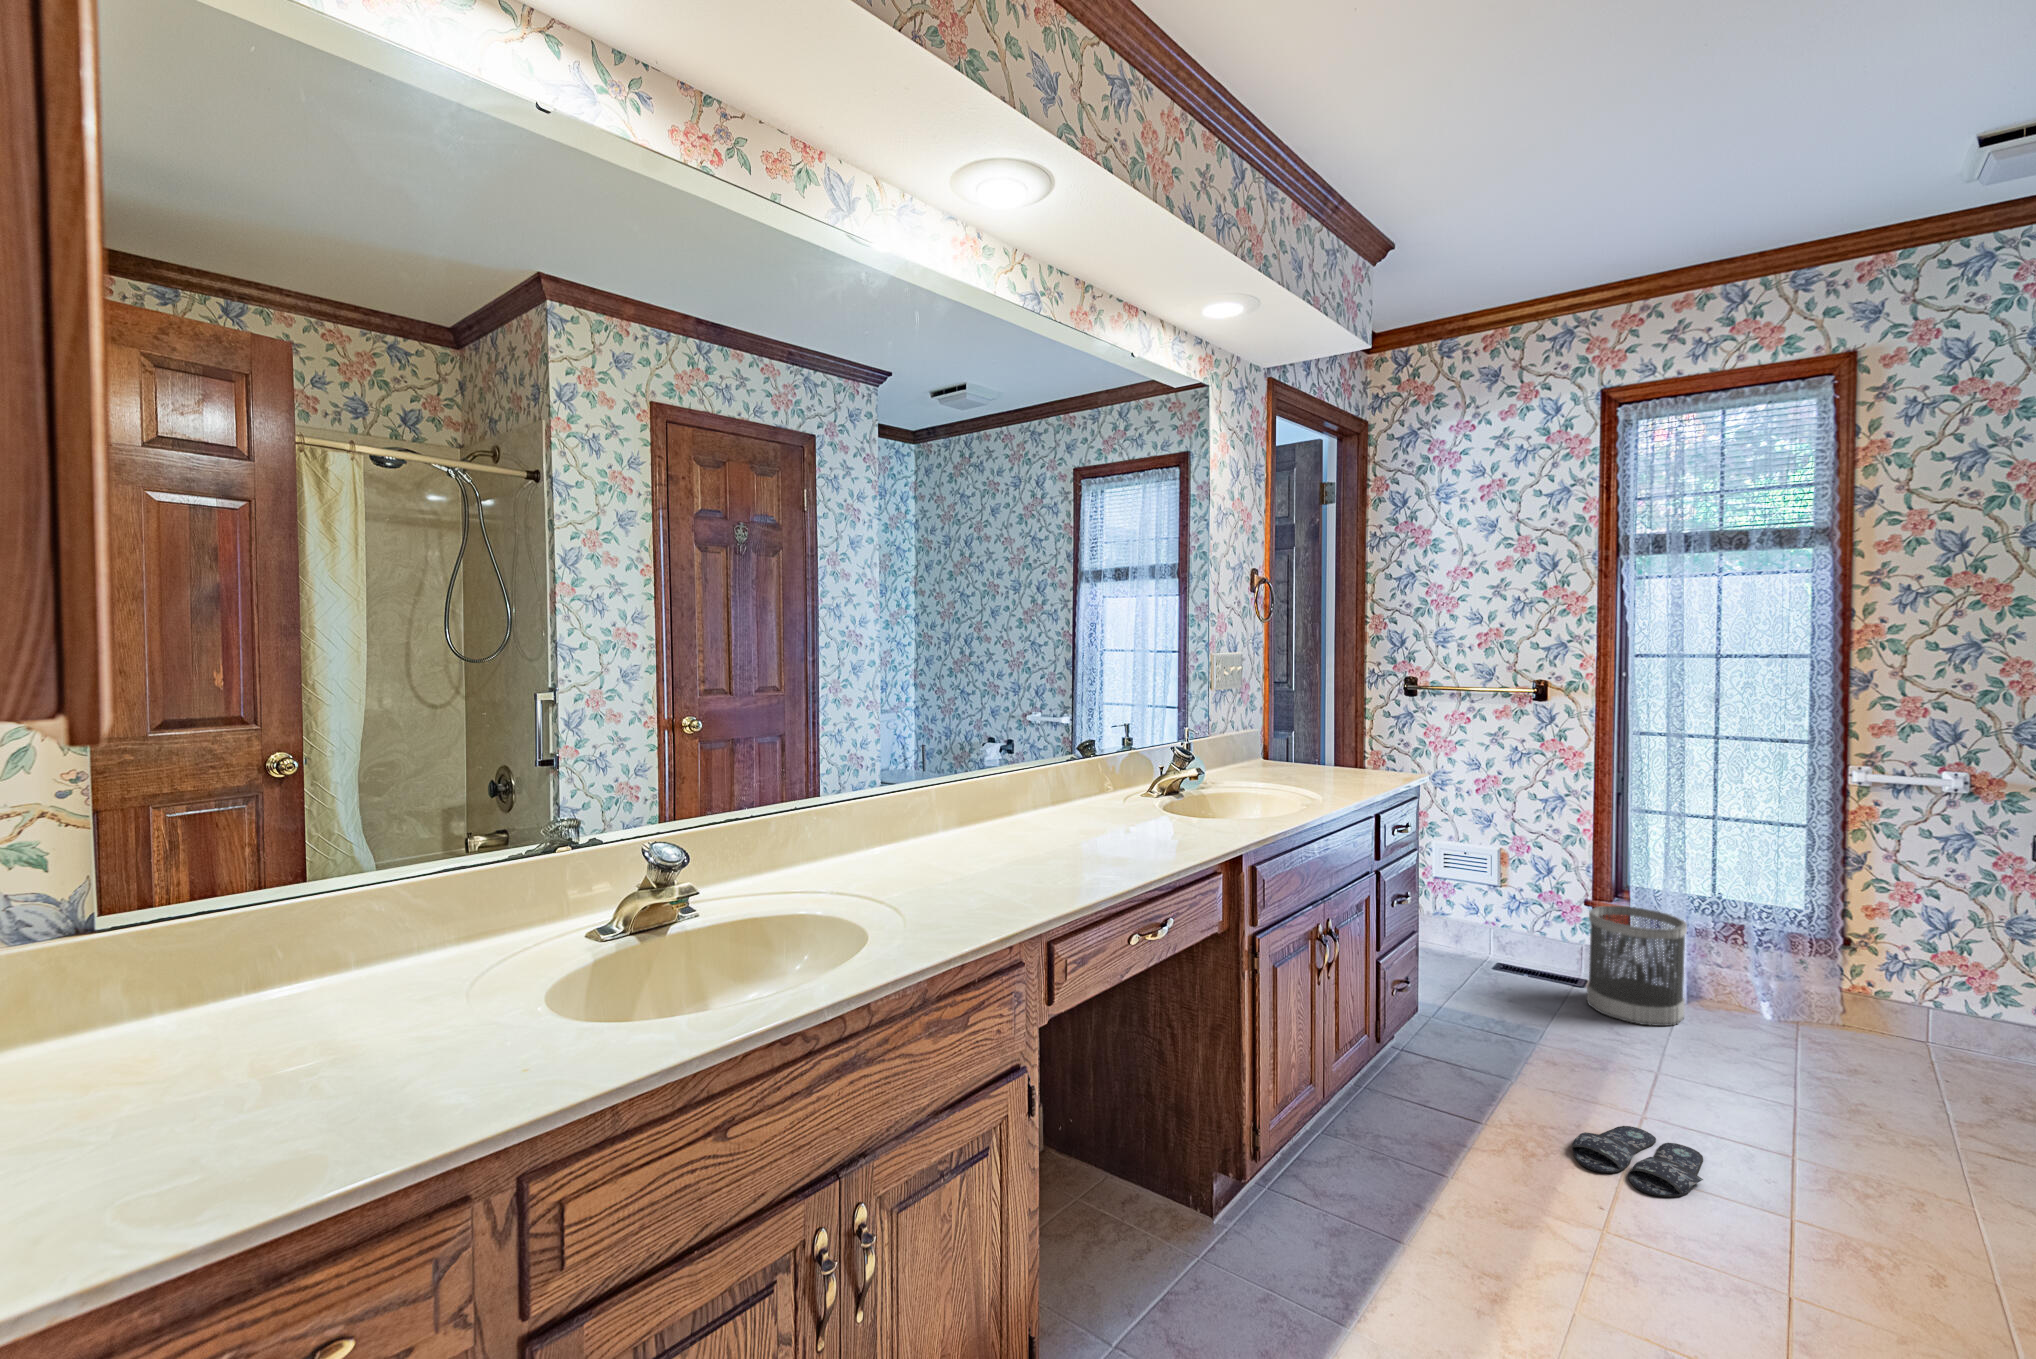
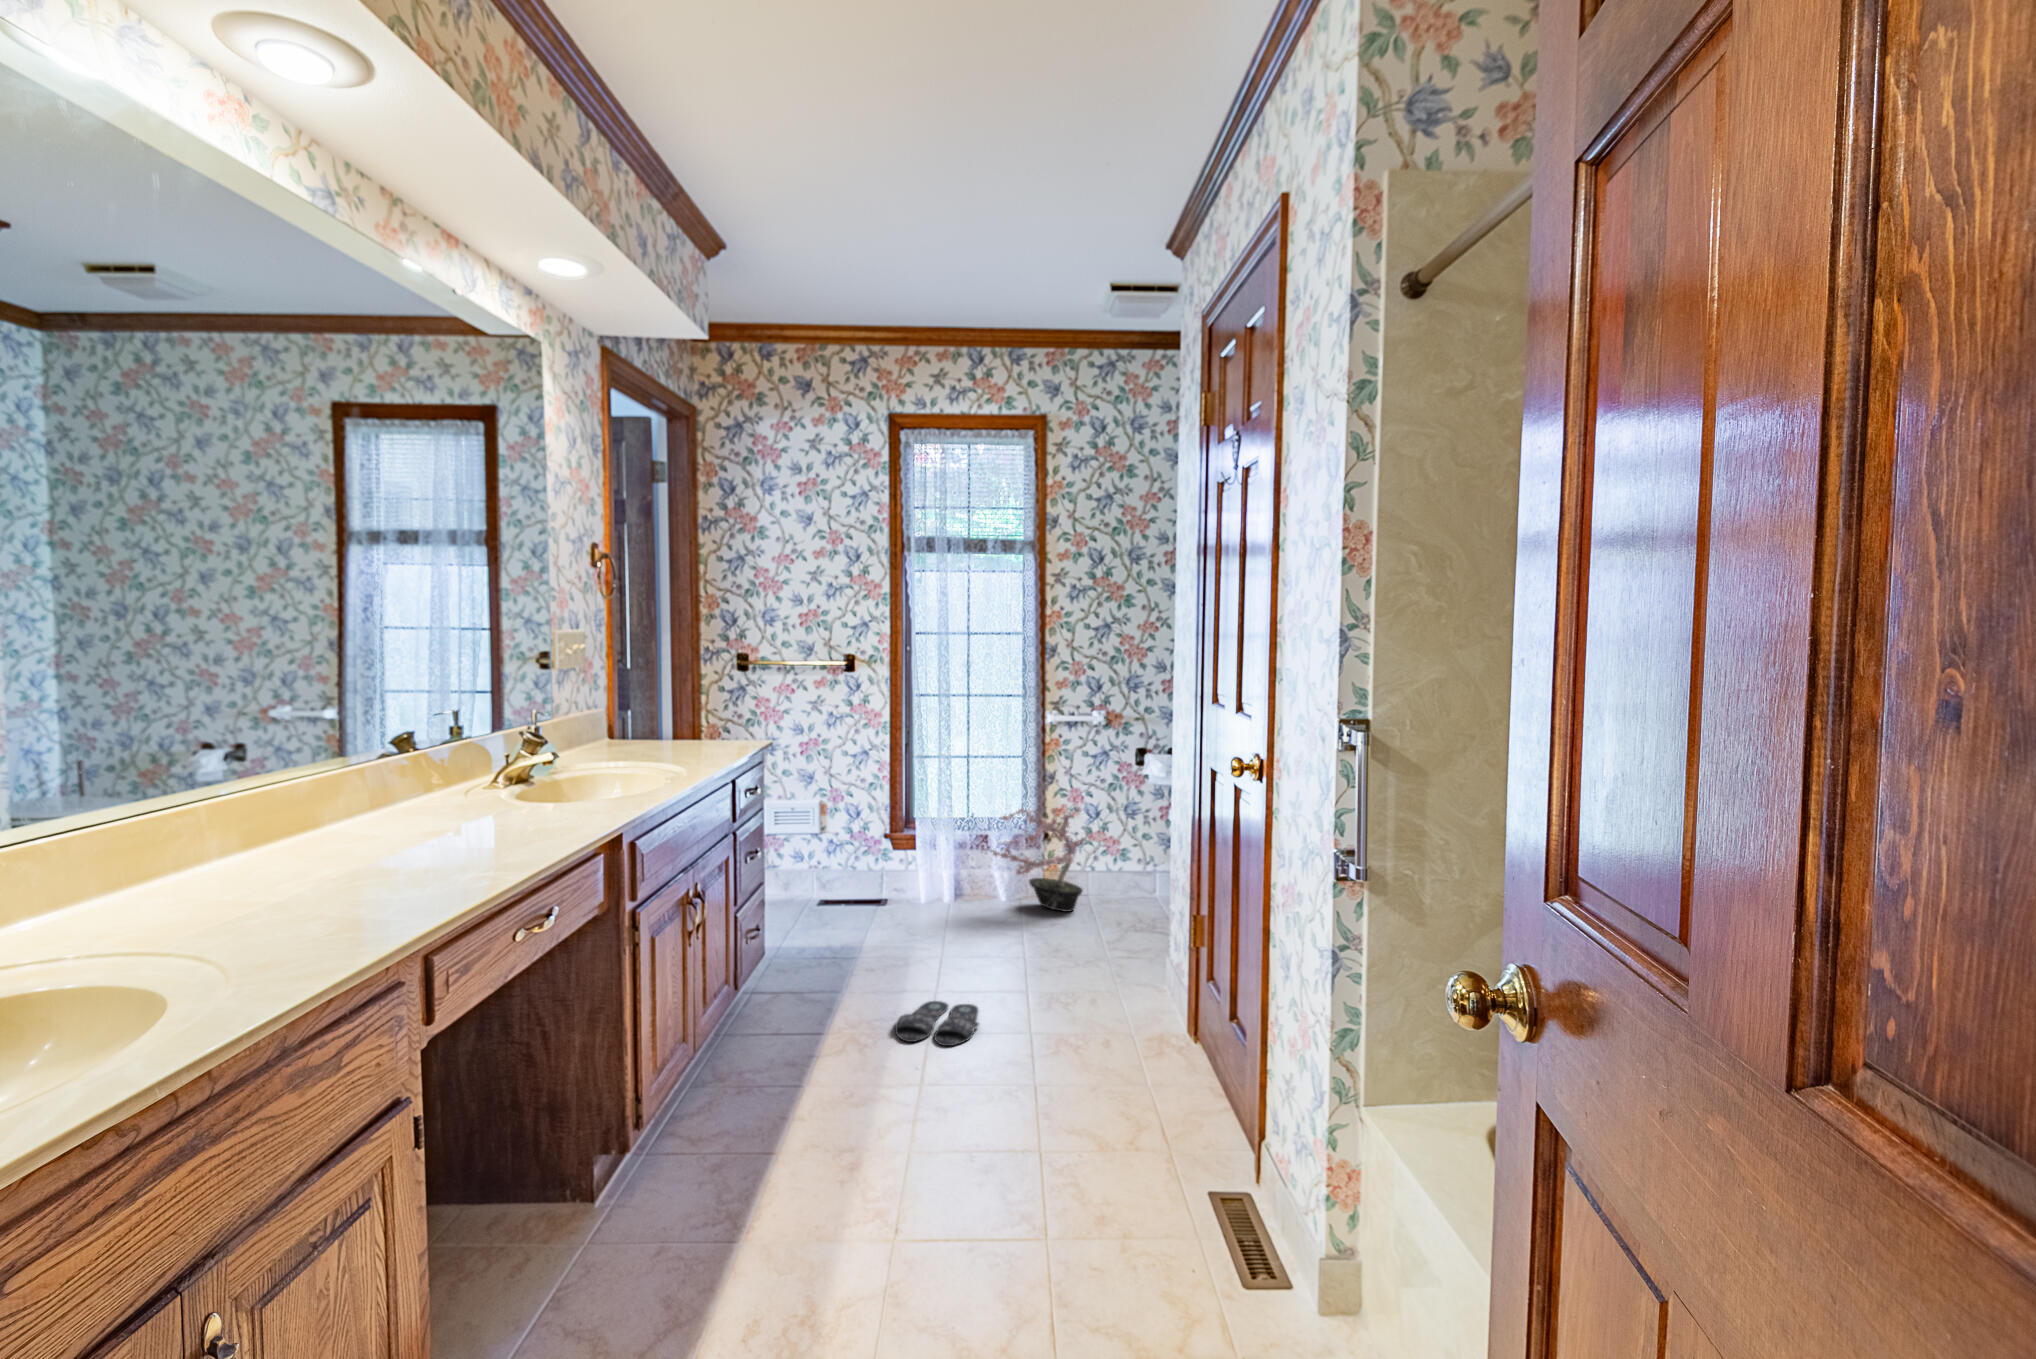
potted plant: none [1736,886,1938,1061] -> present [991,801,1089,912]
wastebasket: present [1587,906,1687,1026] -> none [891,833,956,924]

